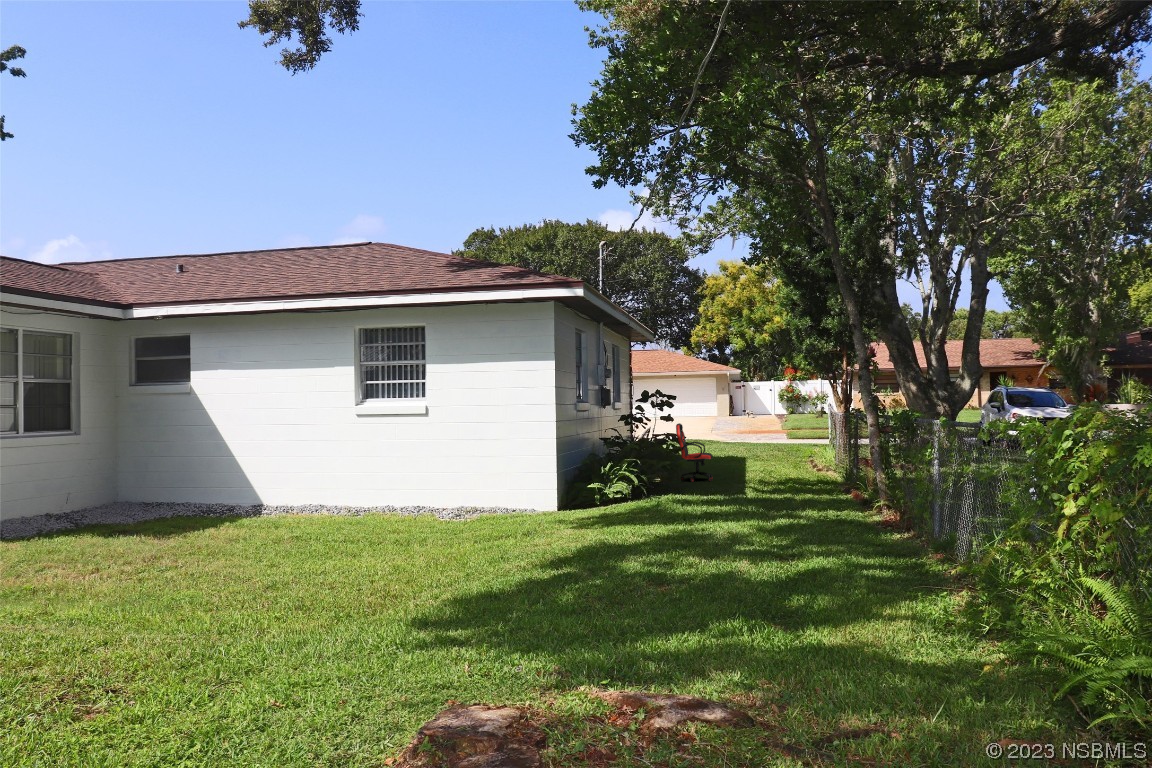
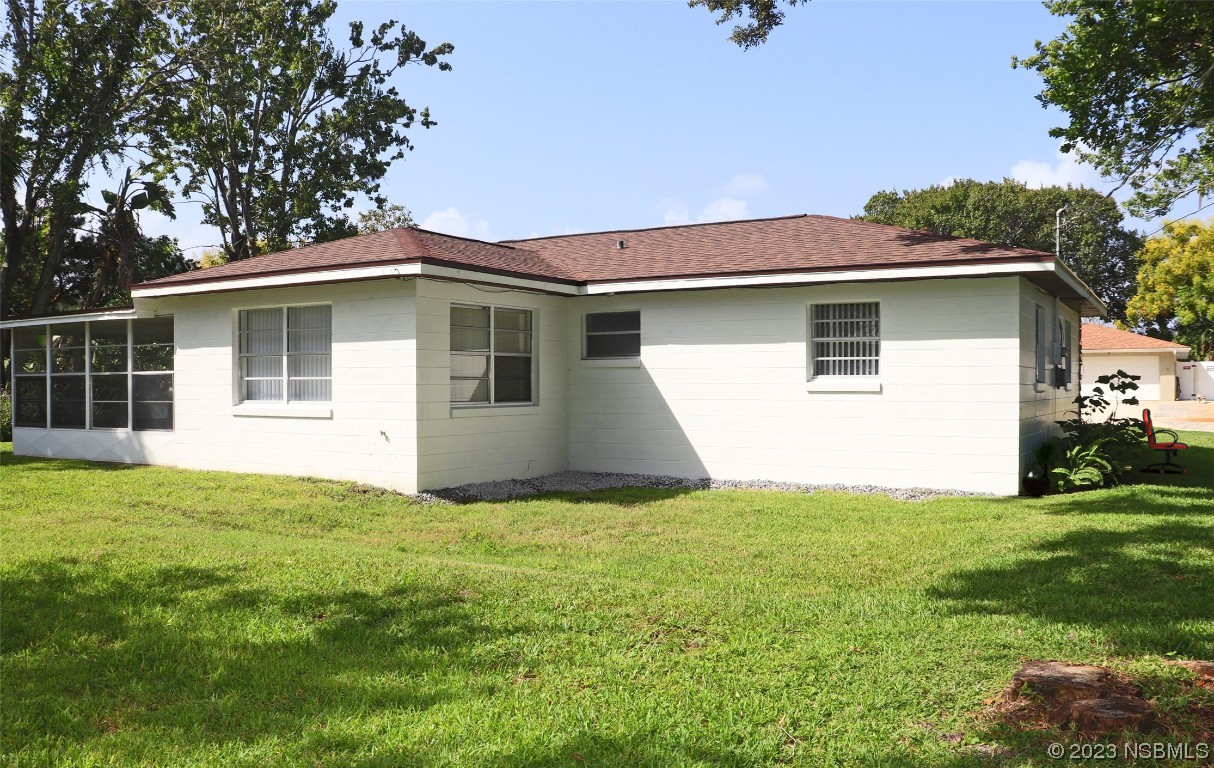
potted tree: none [561,453,594,512] -> present [1022,441,1057,496]

